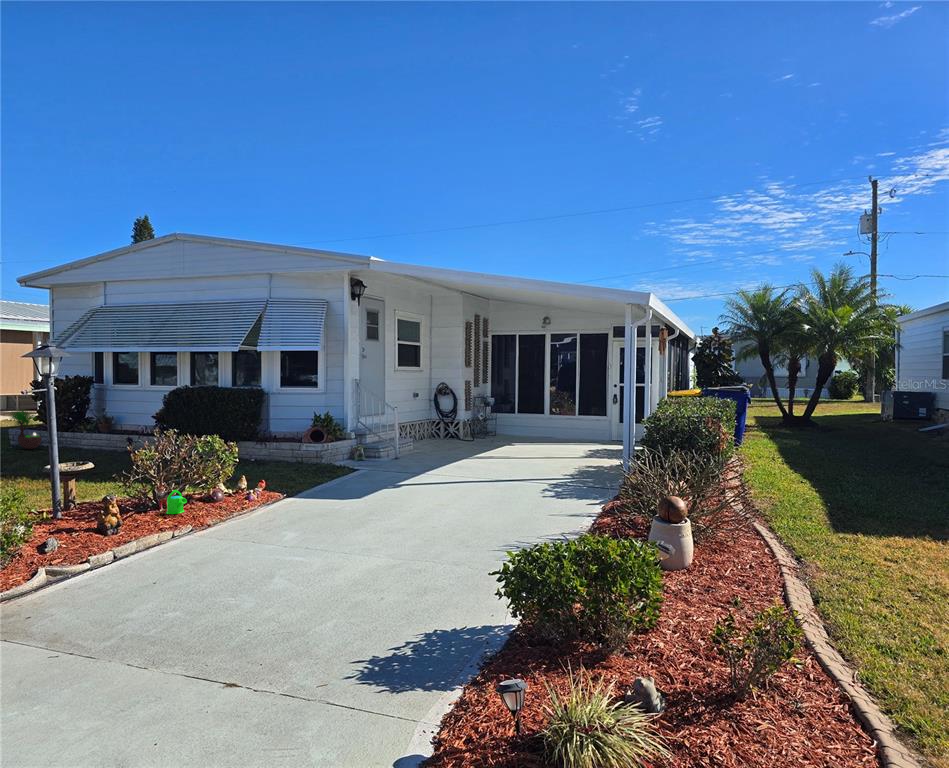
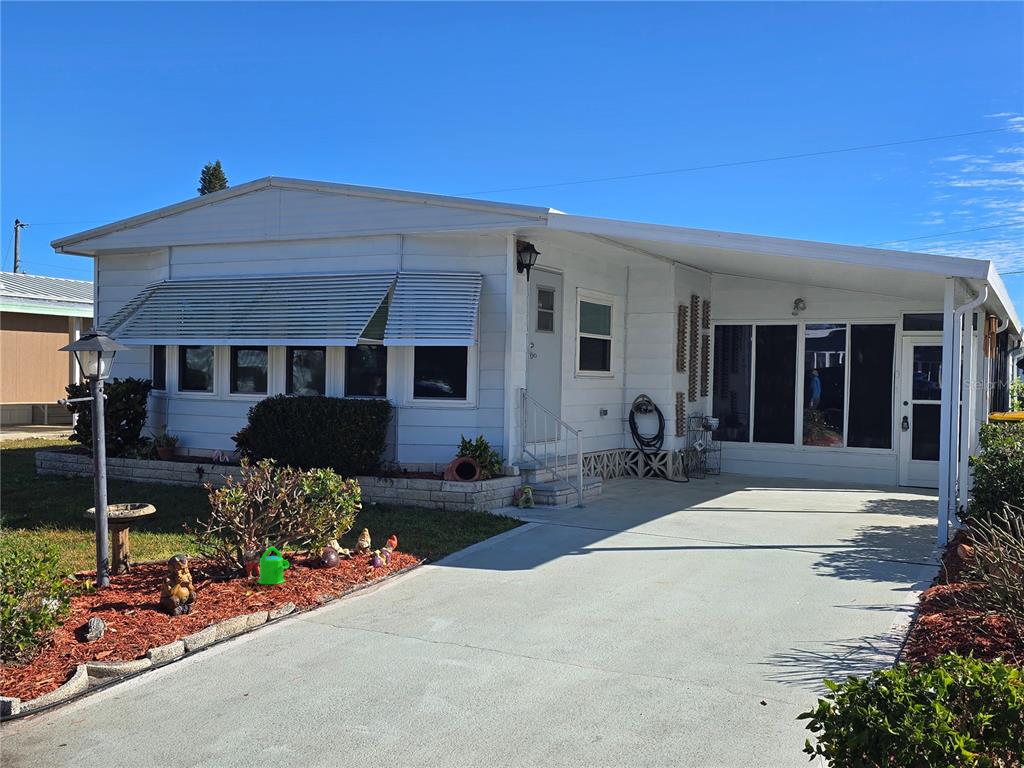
potted tree: present [10,410,42,449] -> none [44,419,85,480]

